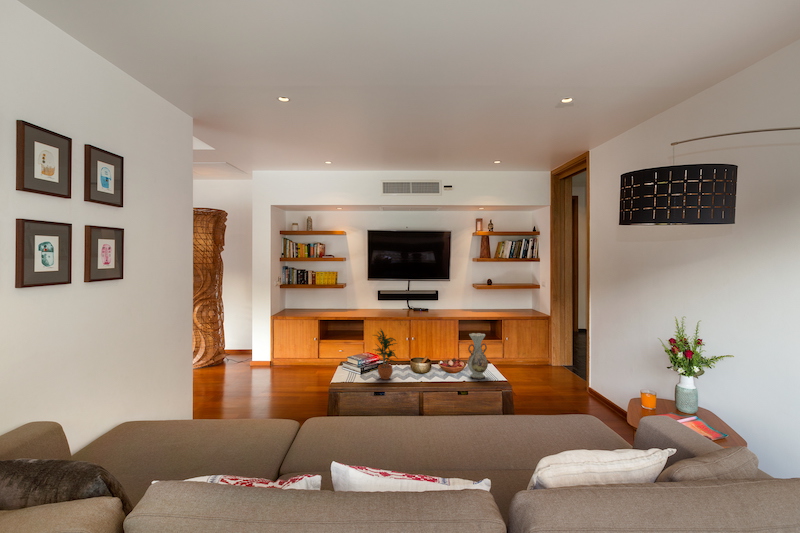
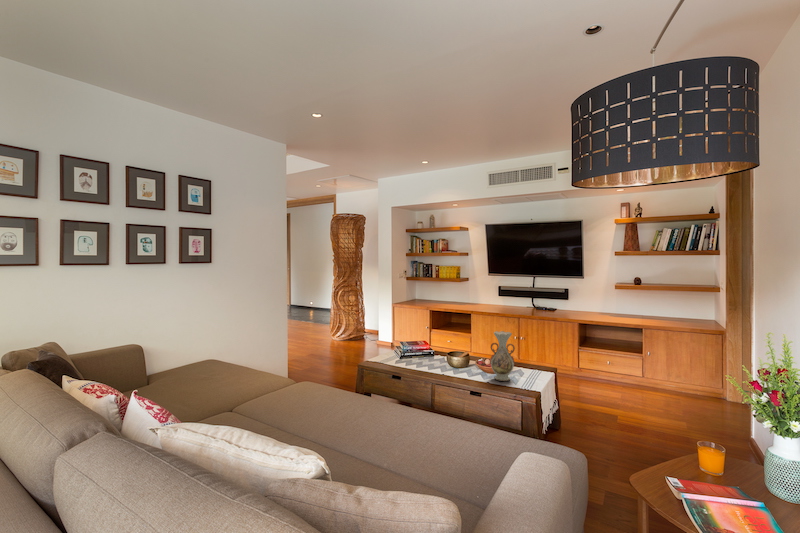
potted plant: present [376,330,397,380] -> none [401,317,430,366]

